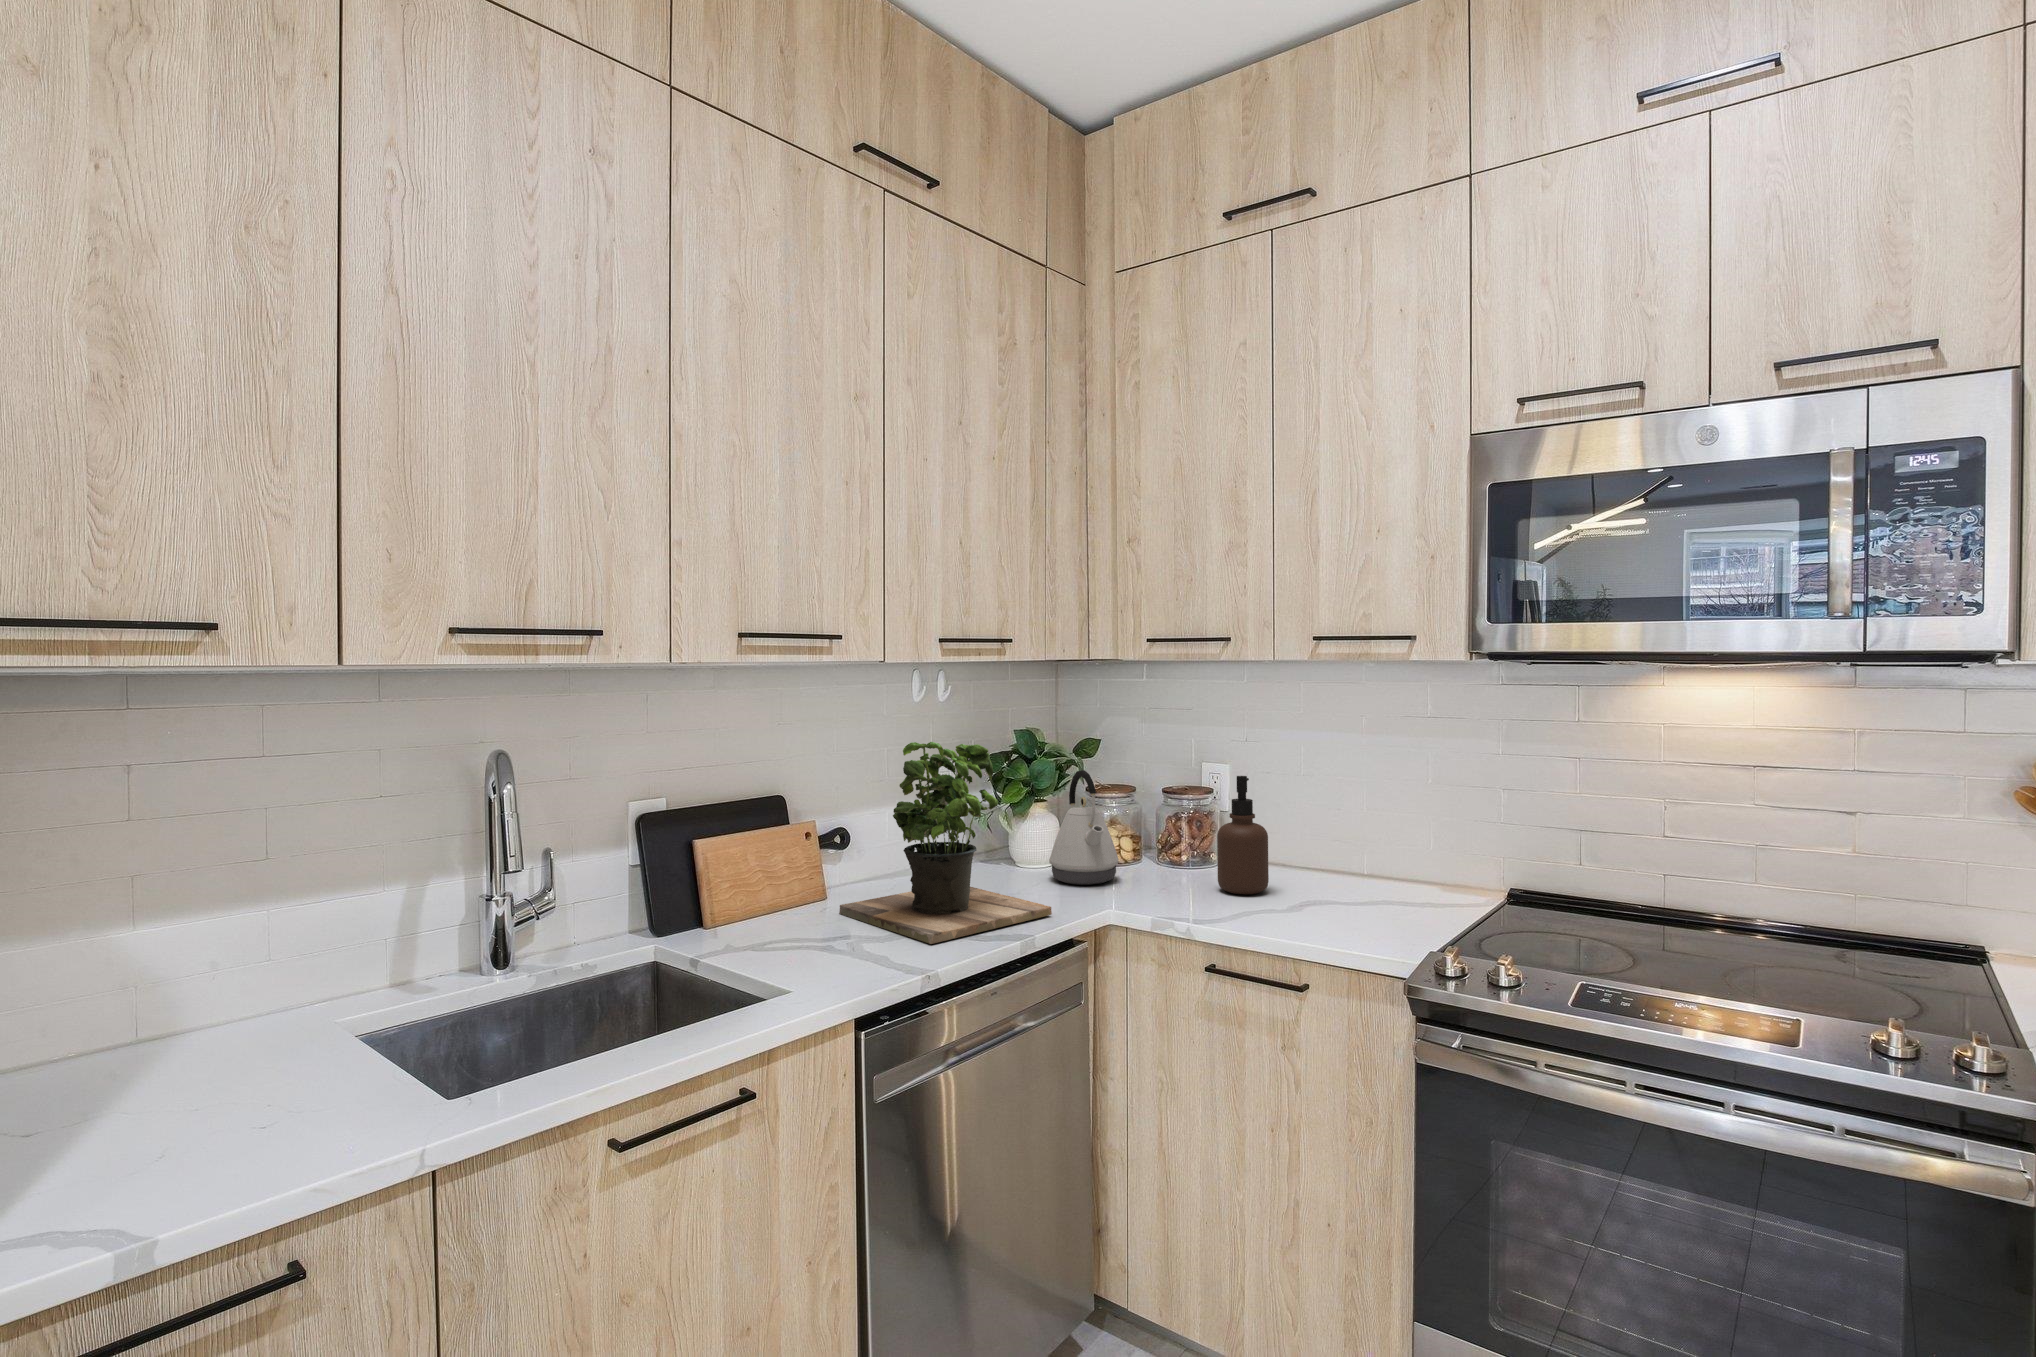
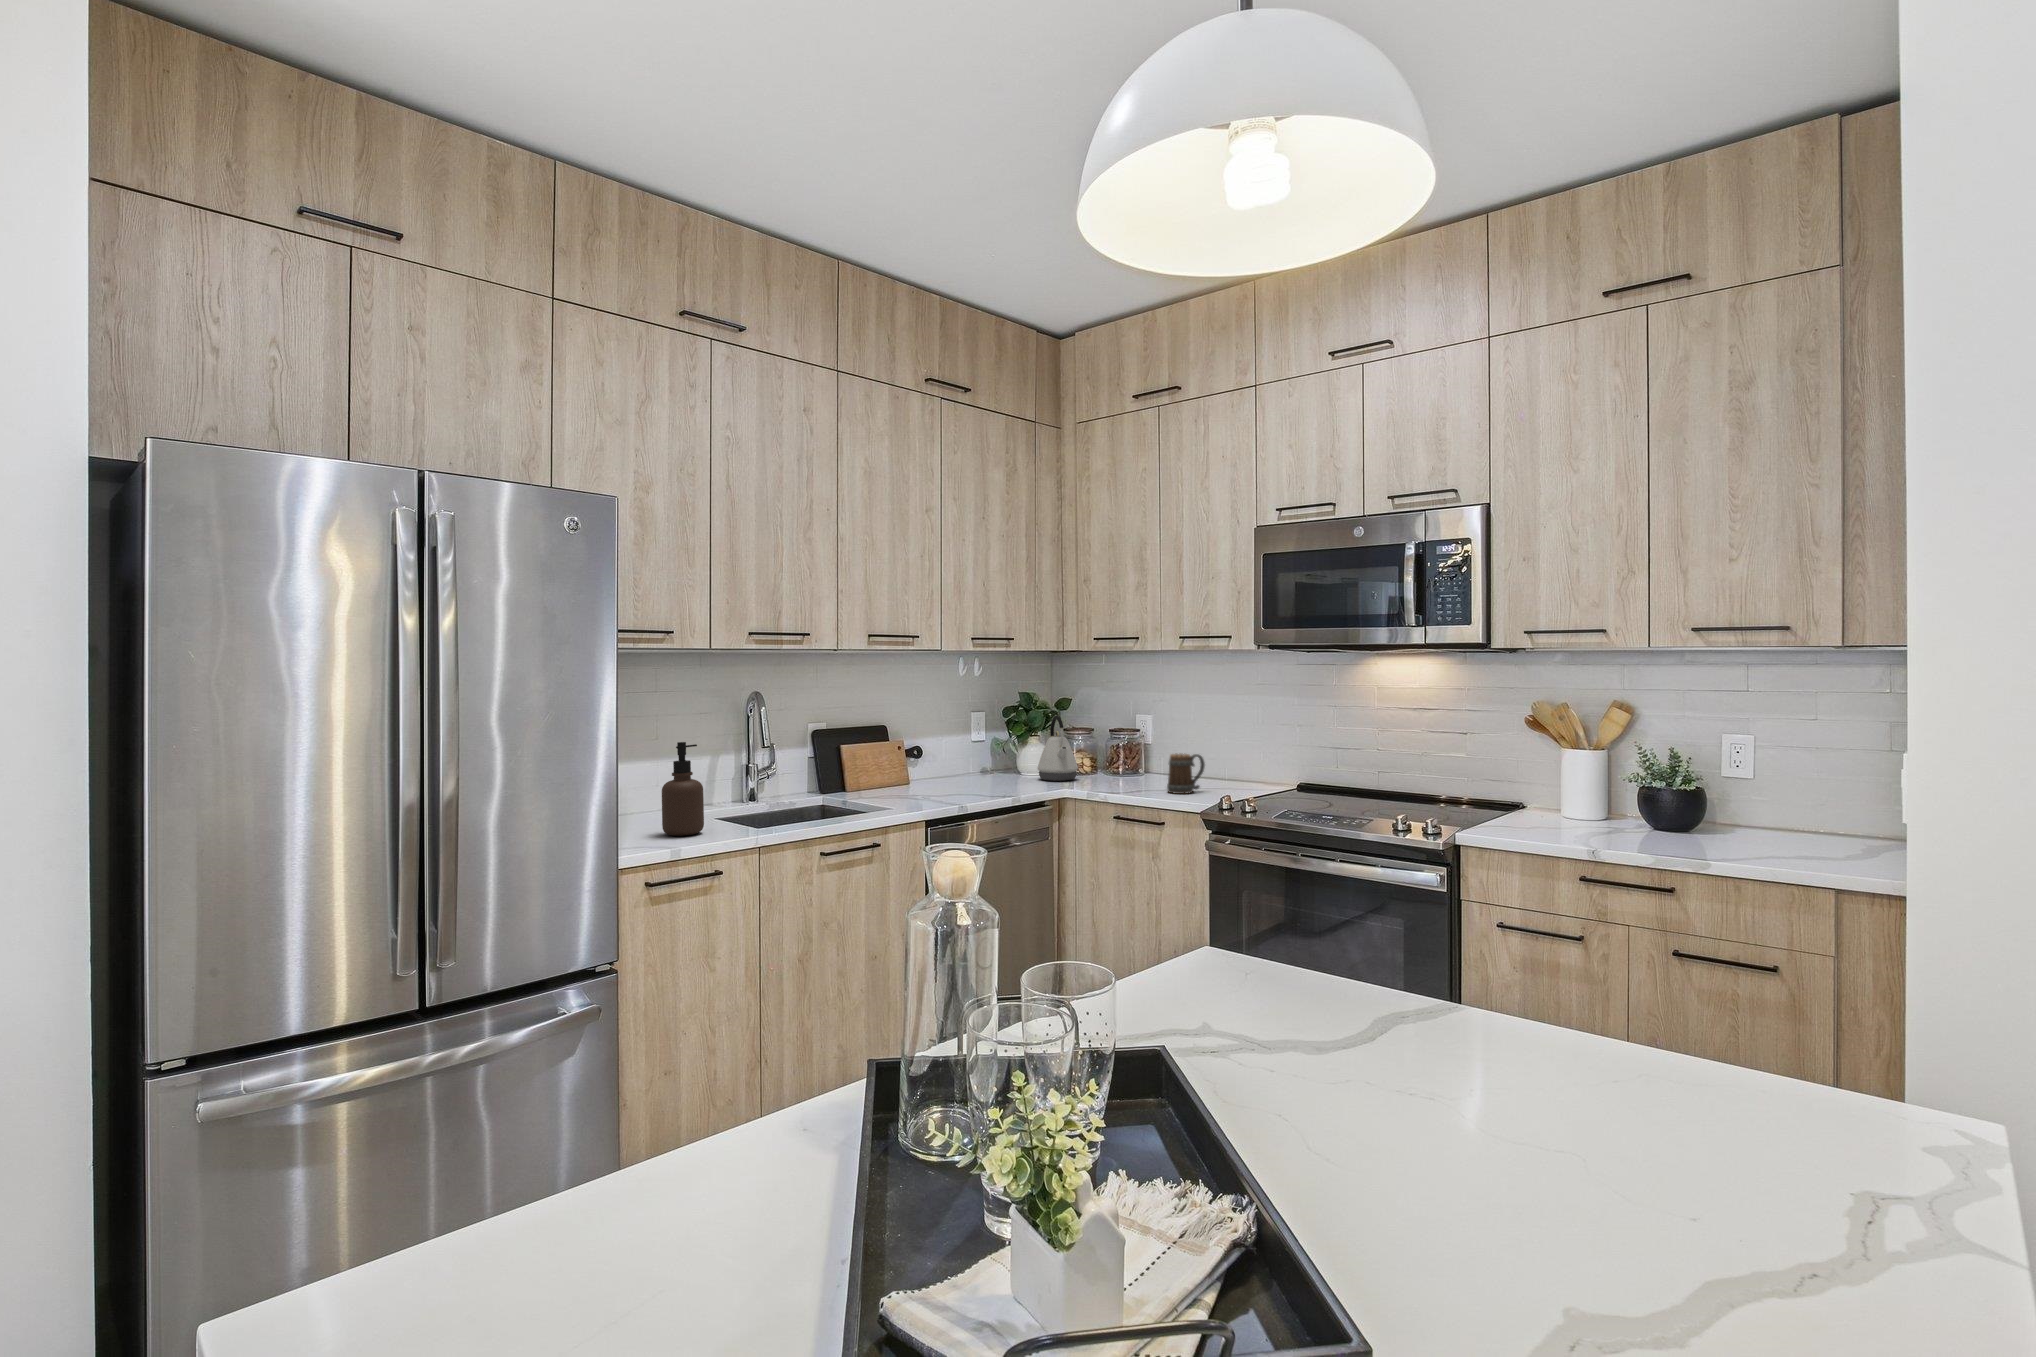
potted plant: present [839,742,1052,944] -> none [918,694,1033,798]
soap dispenser: present [1217,776,1269,894] -> present [662,742,704,836]
mug: none [1294,847,1361,924] -> present [1167,754,1205,794]

